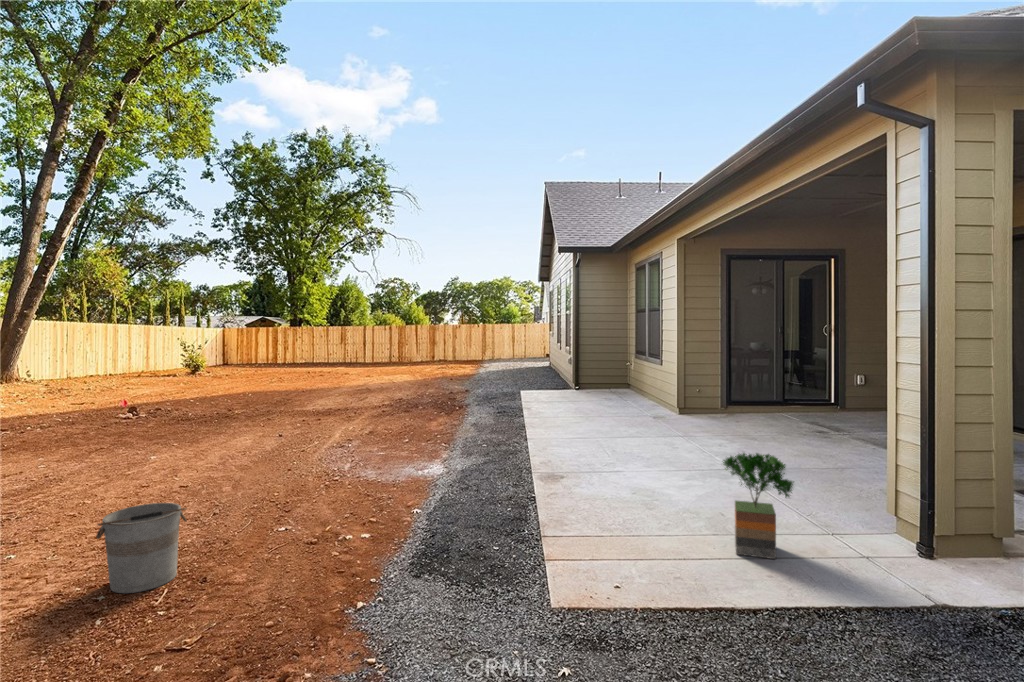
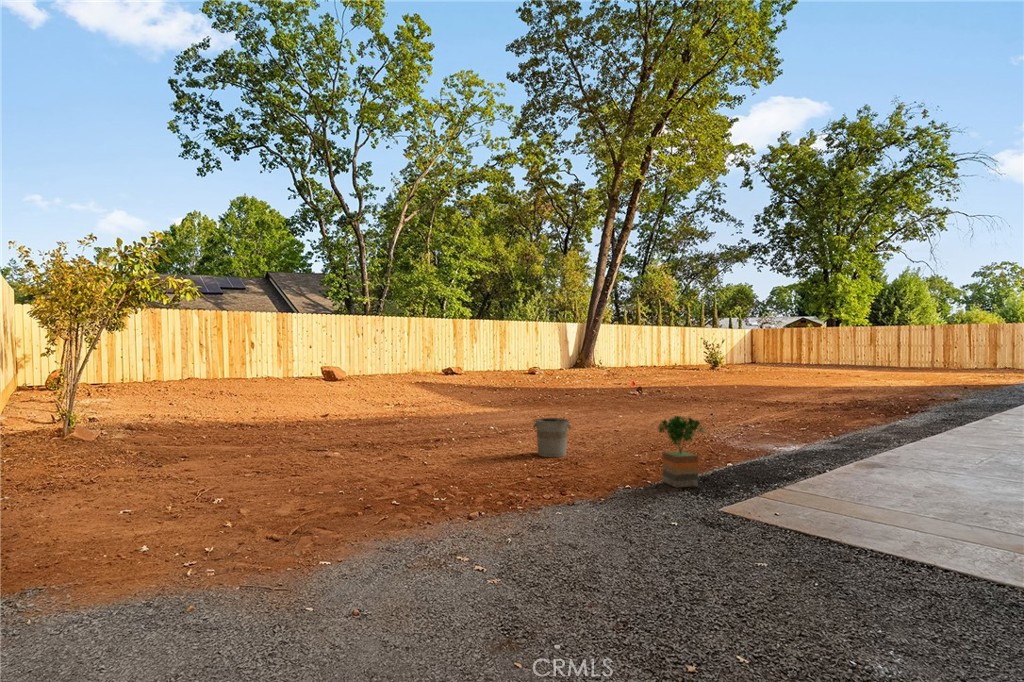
potted tree: present [723,453,794,559] -> present [659,416,706,488]

